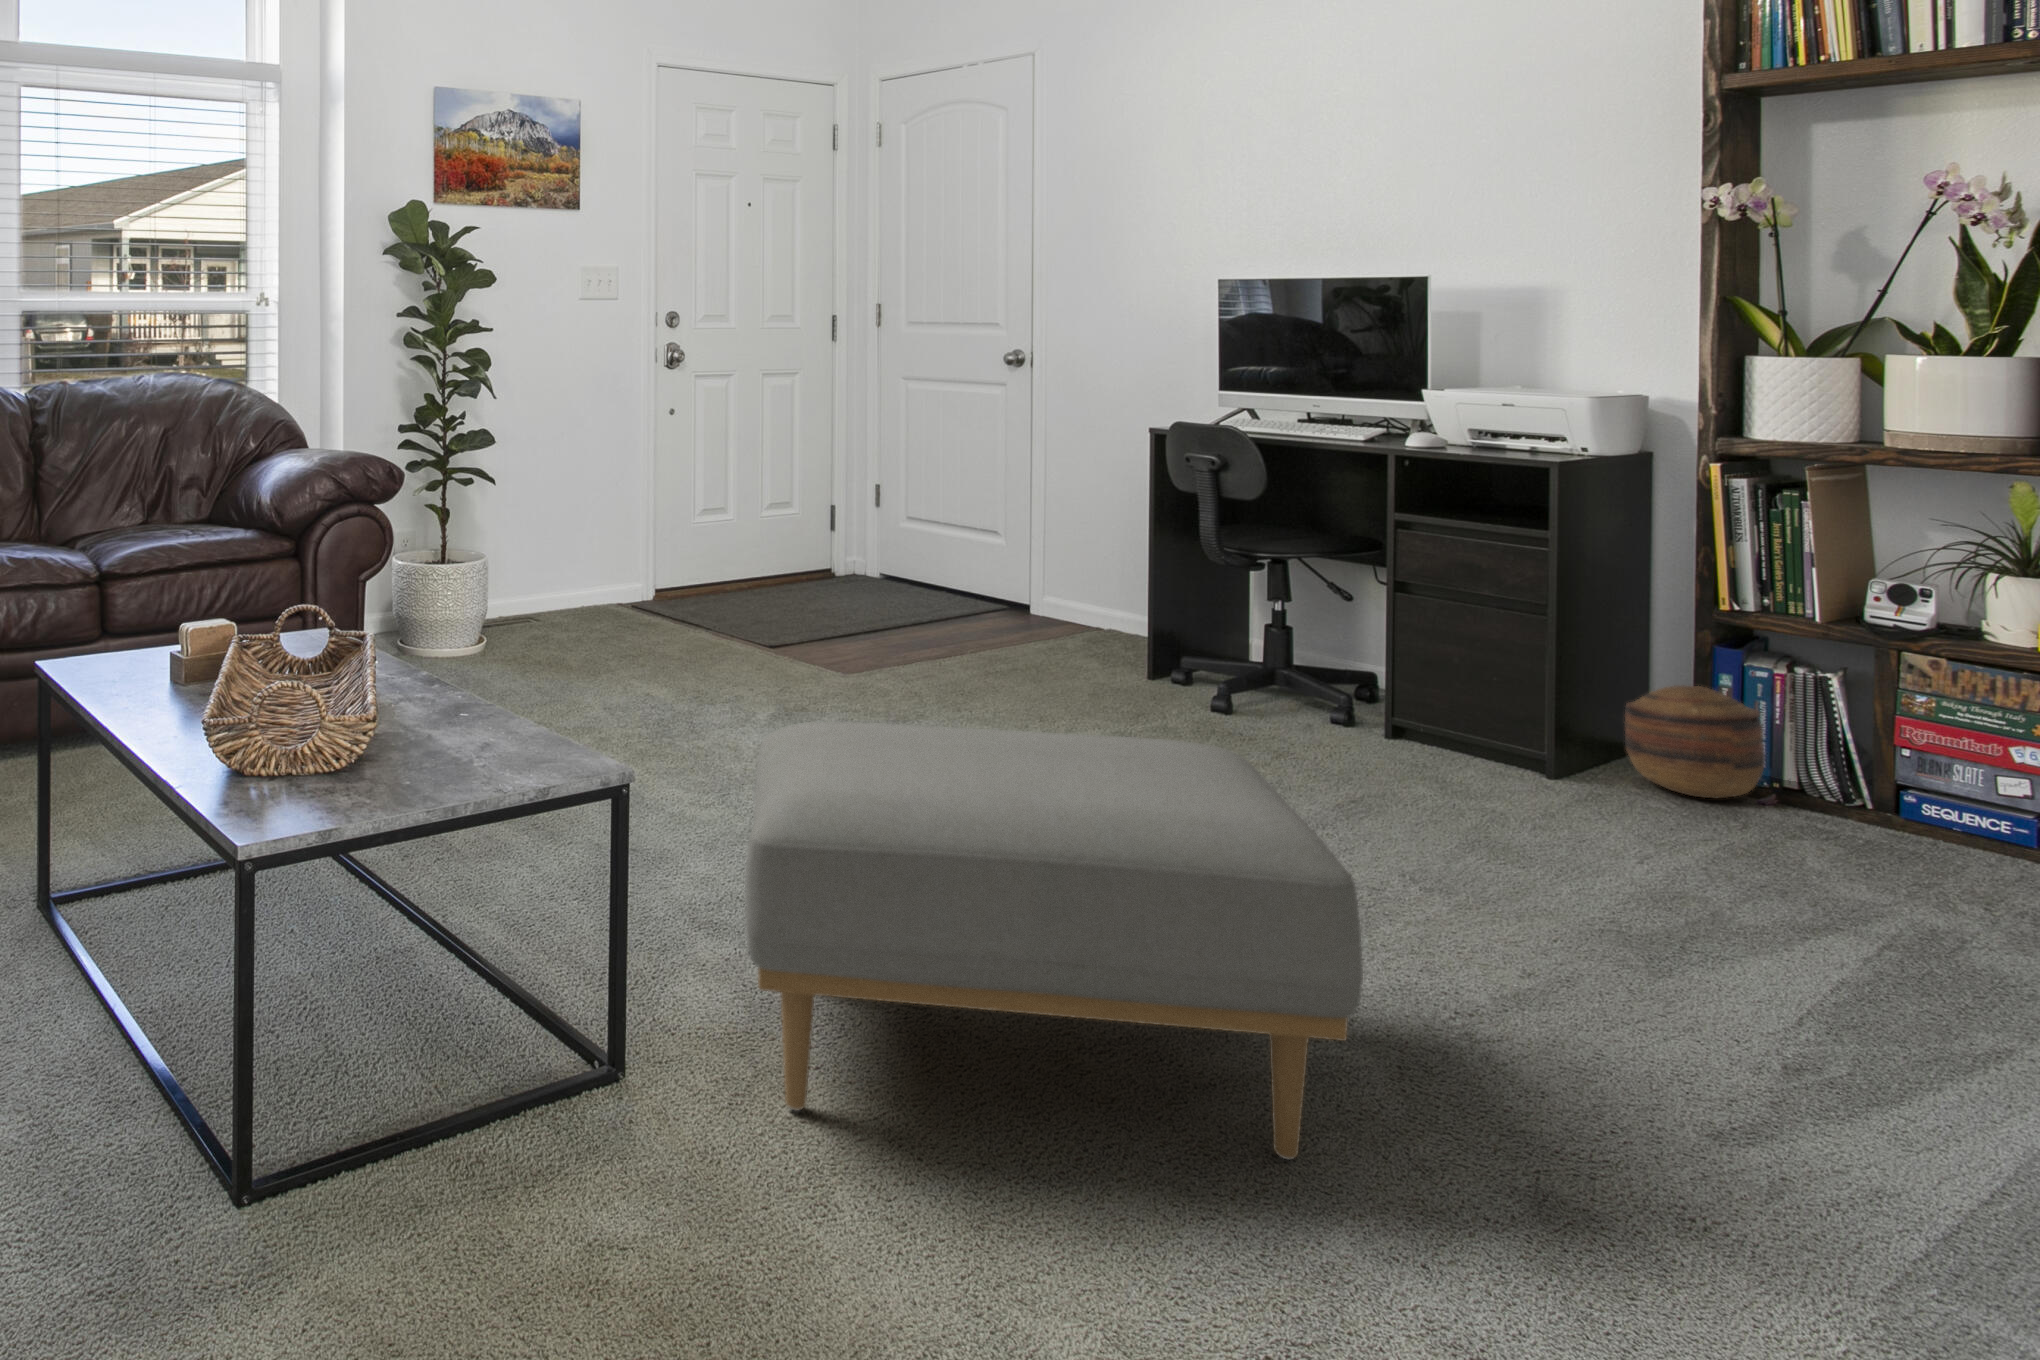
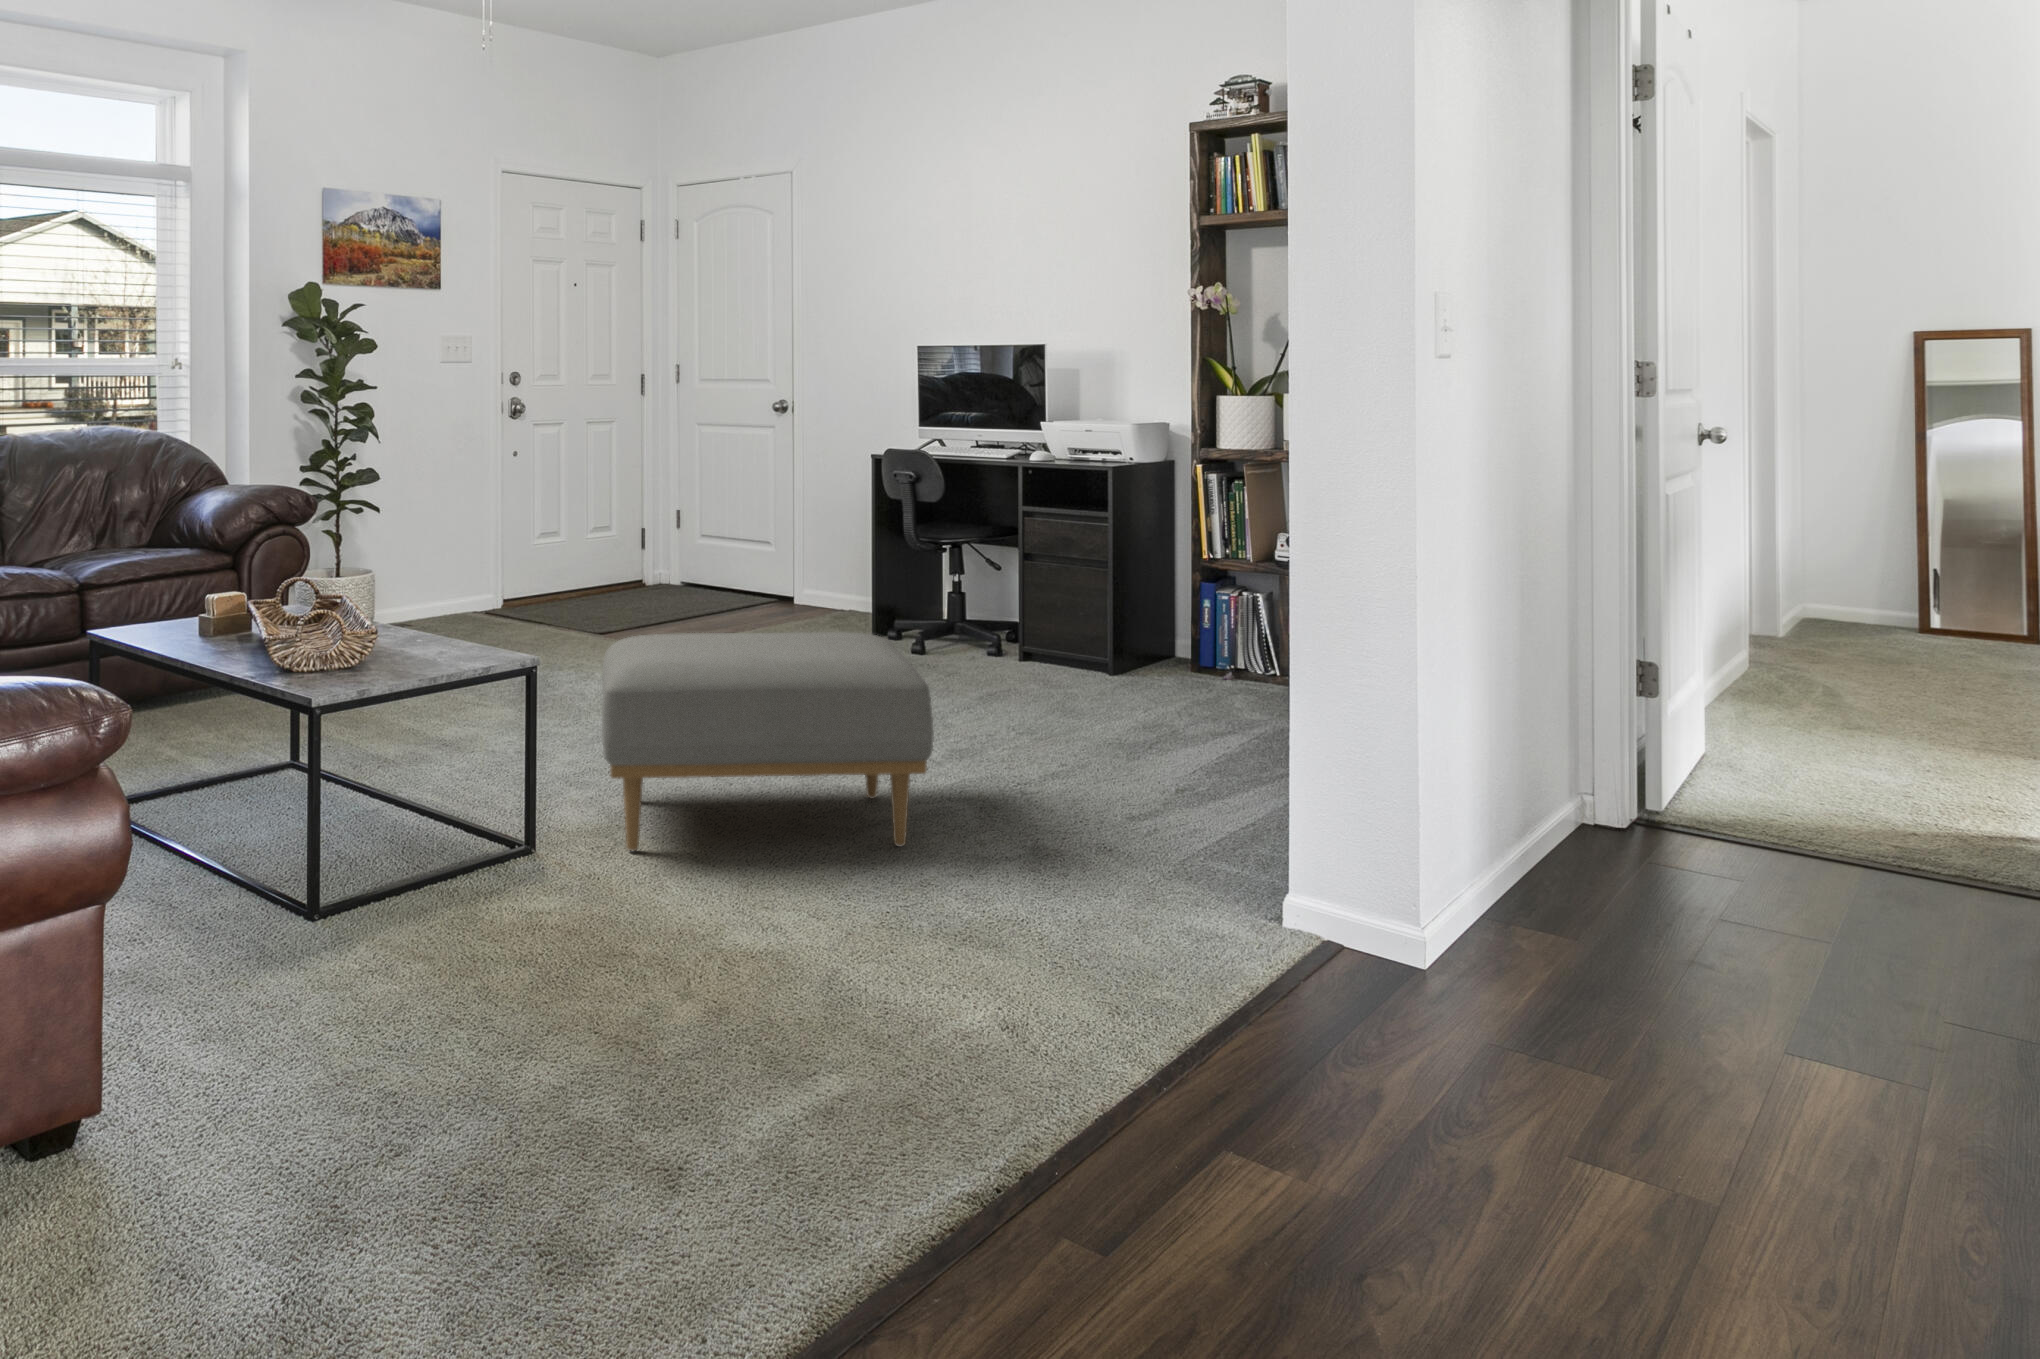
basket: present [1625,685,1765,799] -> none [1151,609,1226,679]

